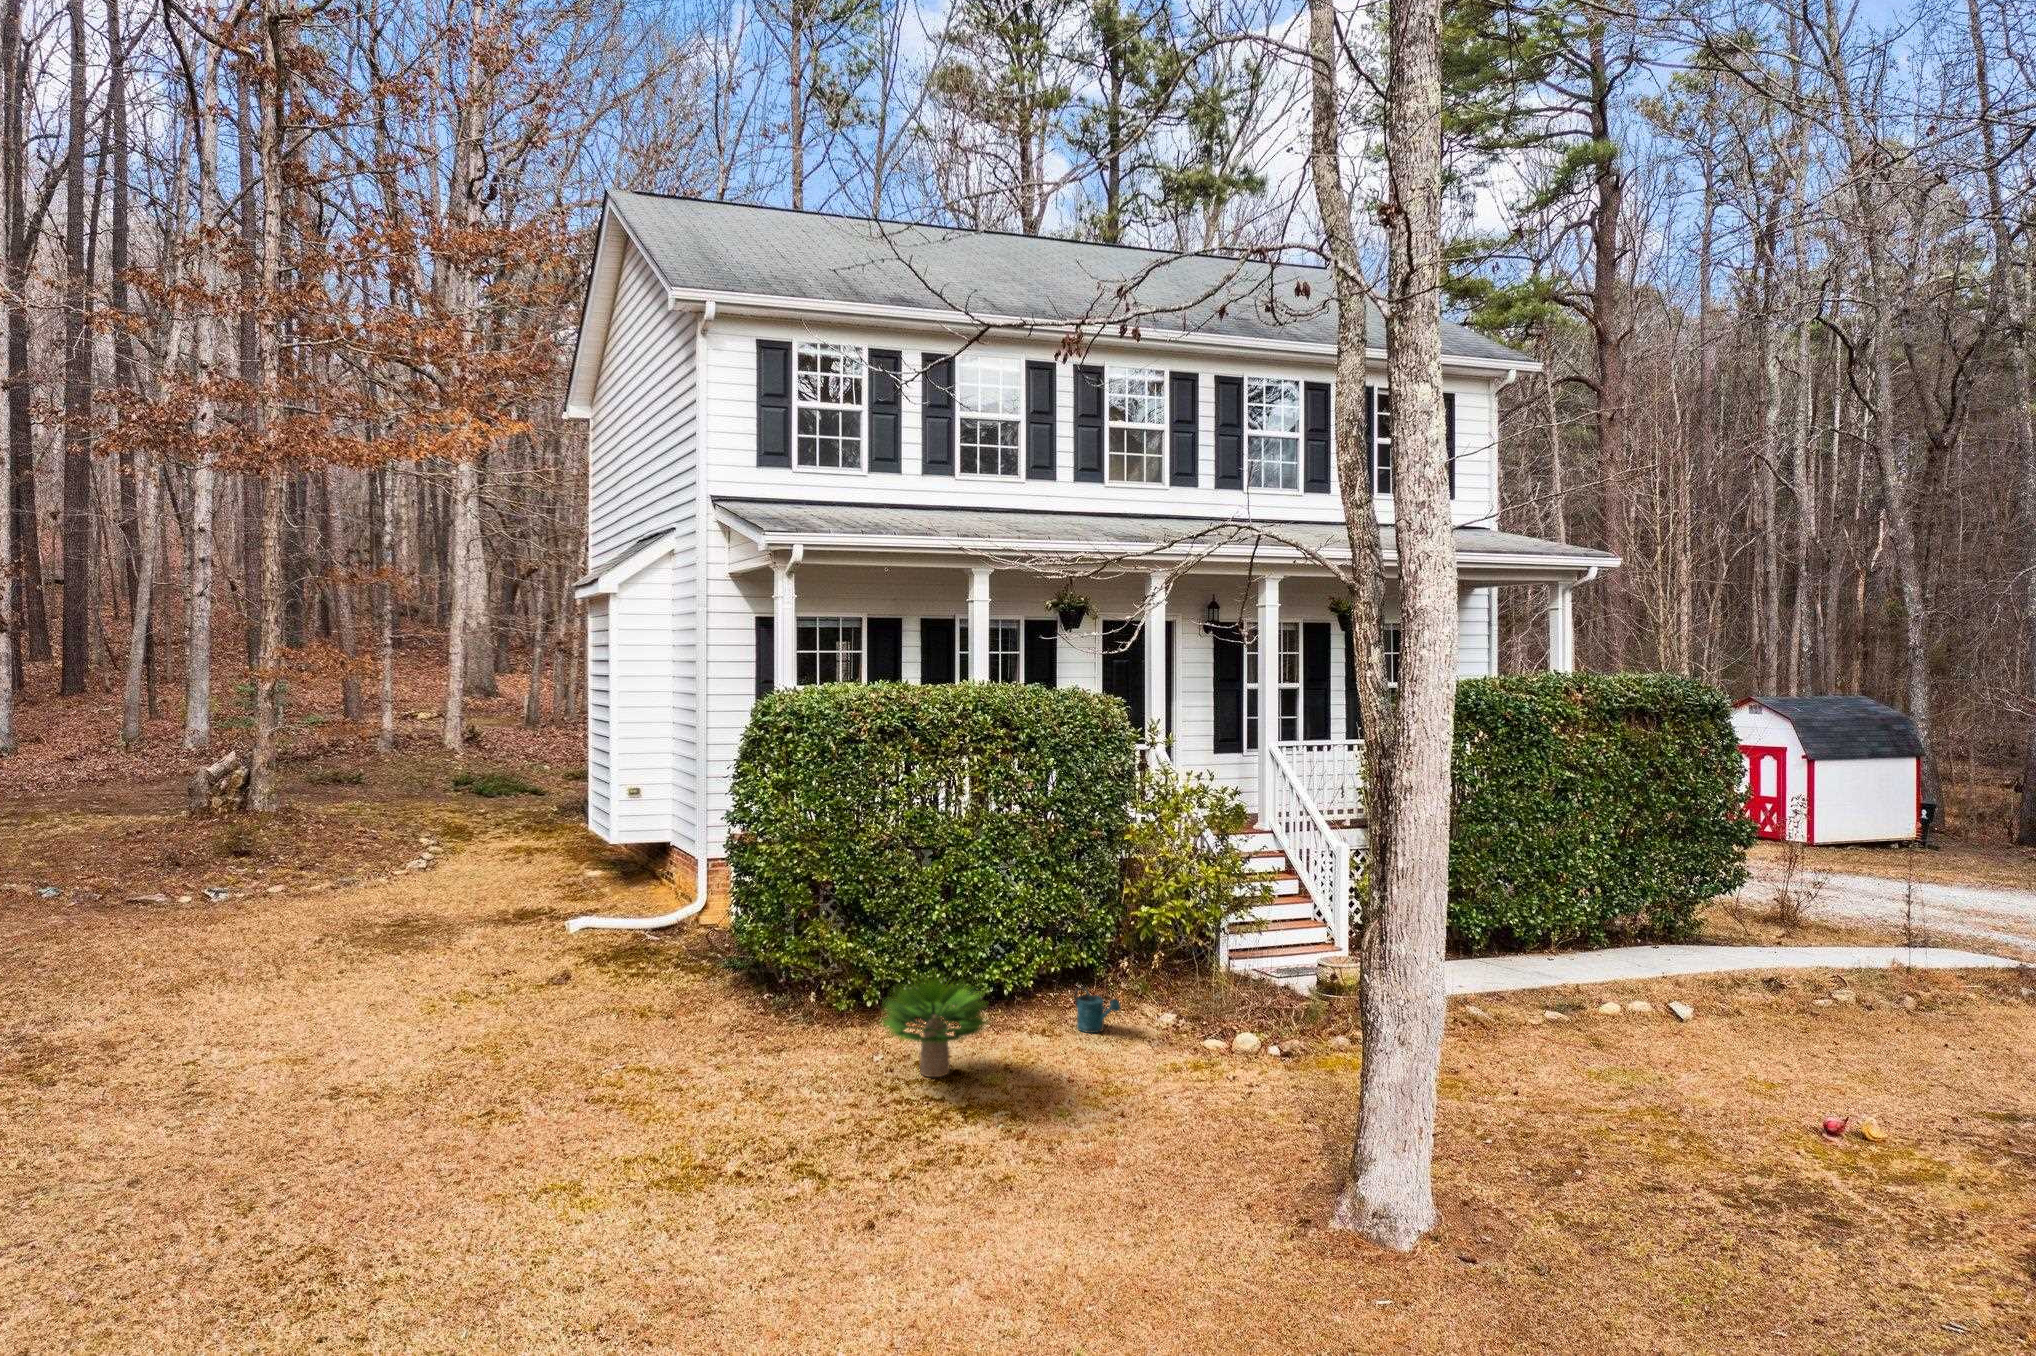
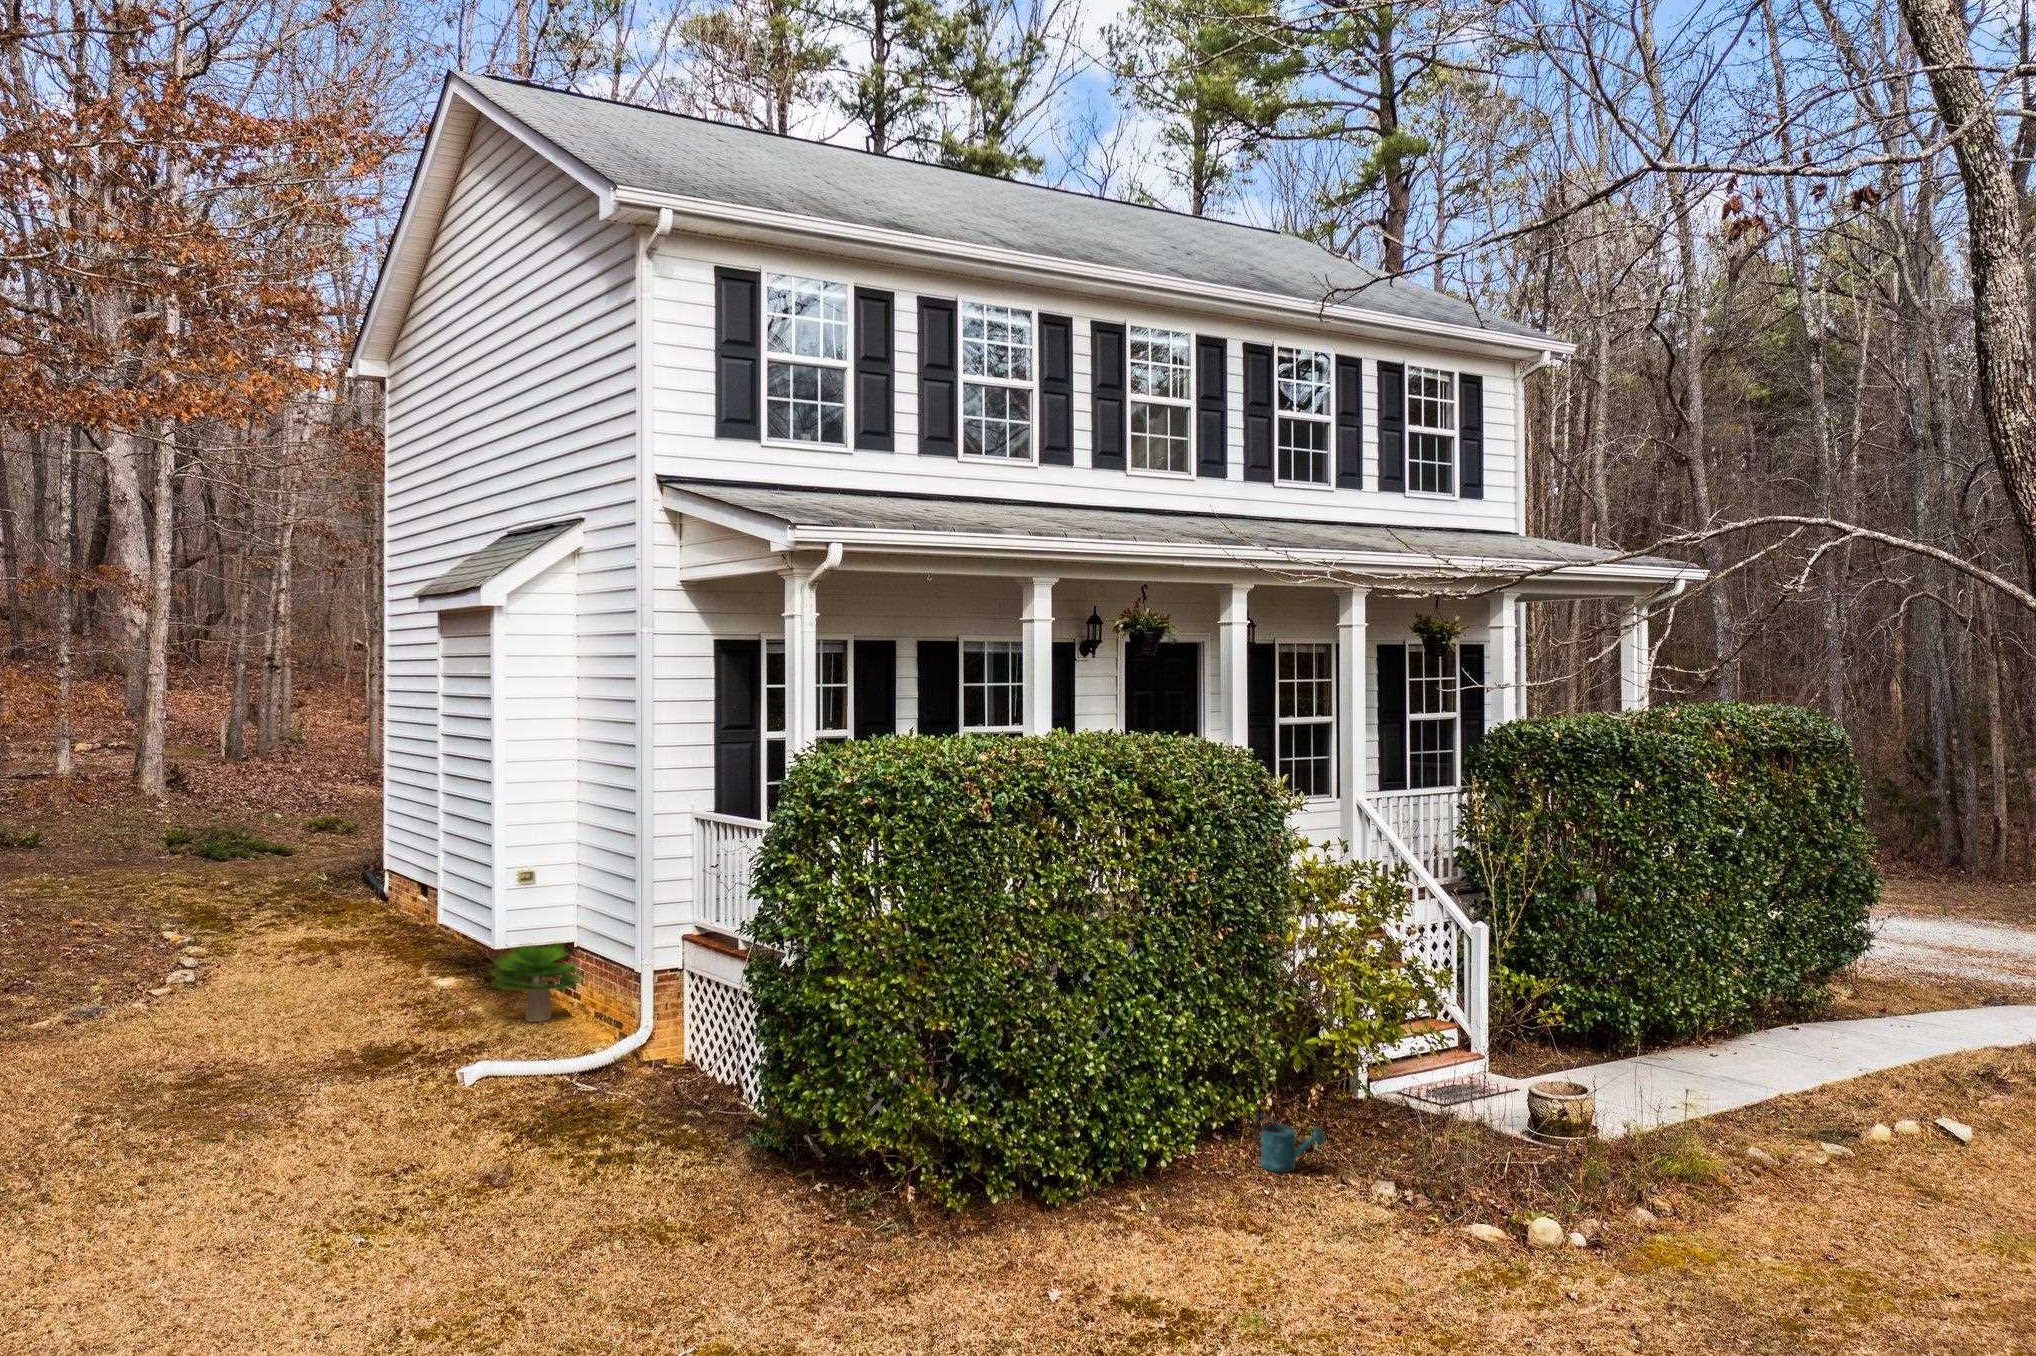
potted plant: present [882,973,989,1077] -> present [495,944,583,1022]

